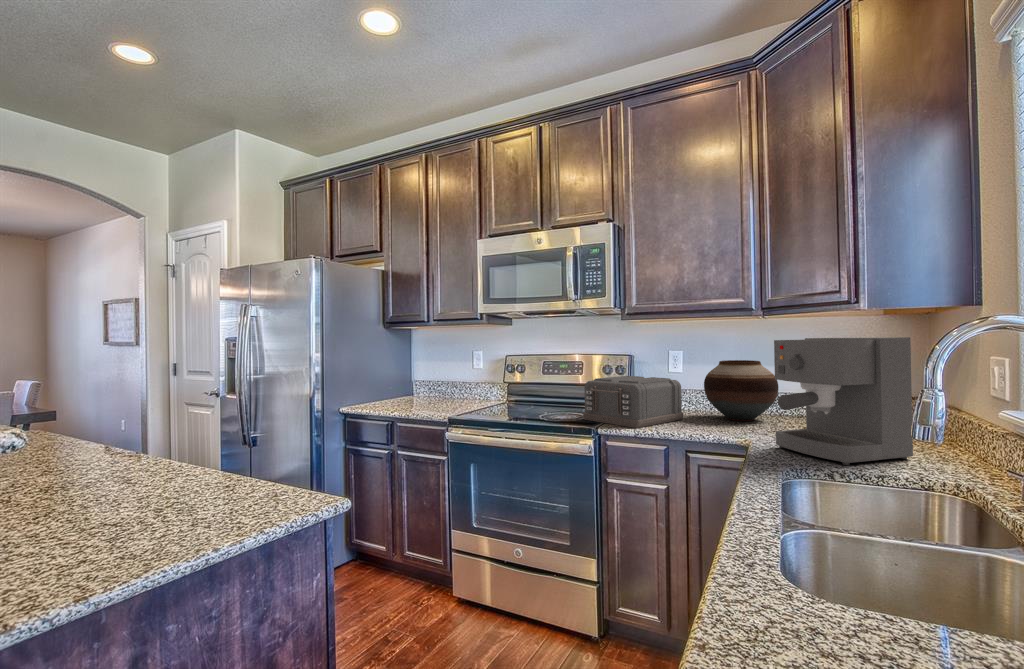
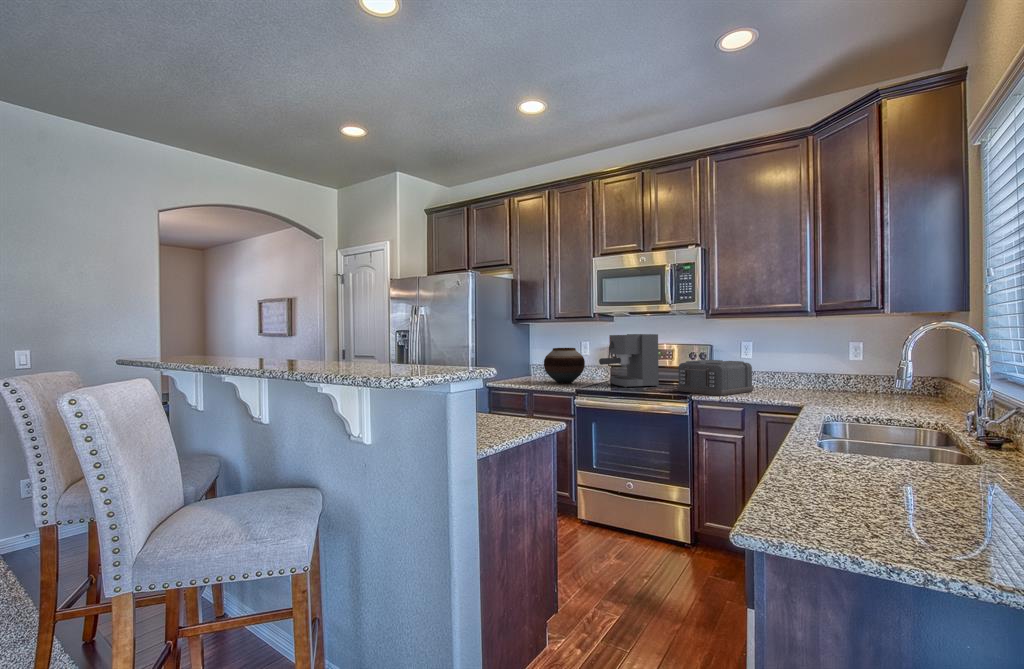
coffee maker: present [774,337,913,465] -> present [599,334,659,388]
vase: present [704,360,778,421] -> present [544,348,585,384]

